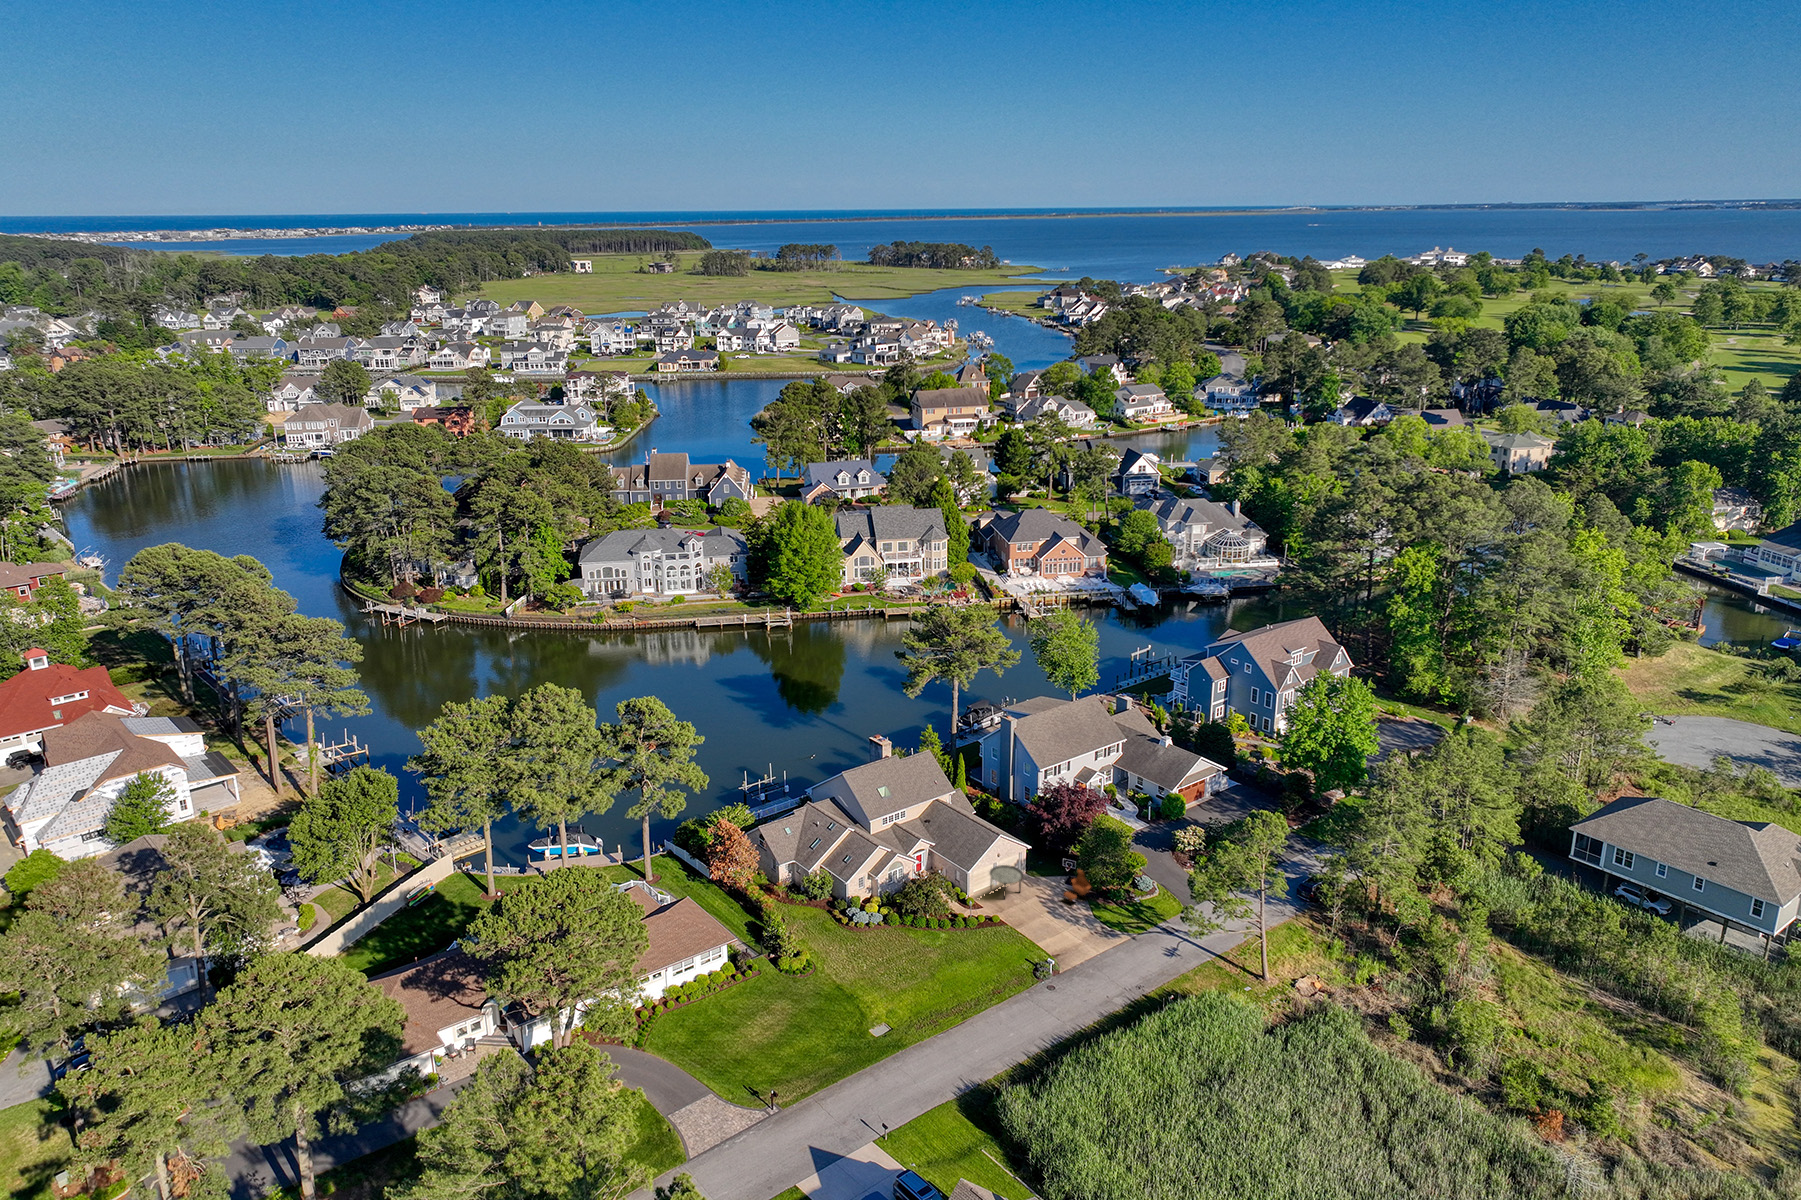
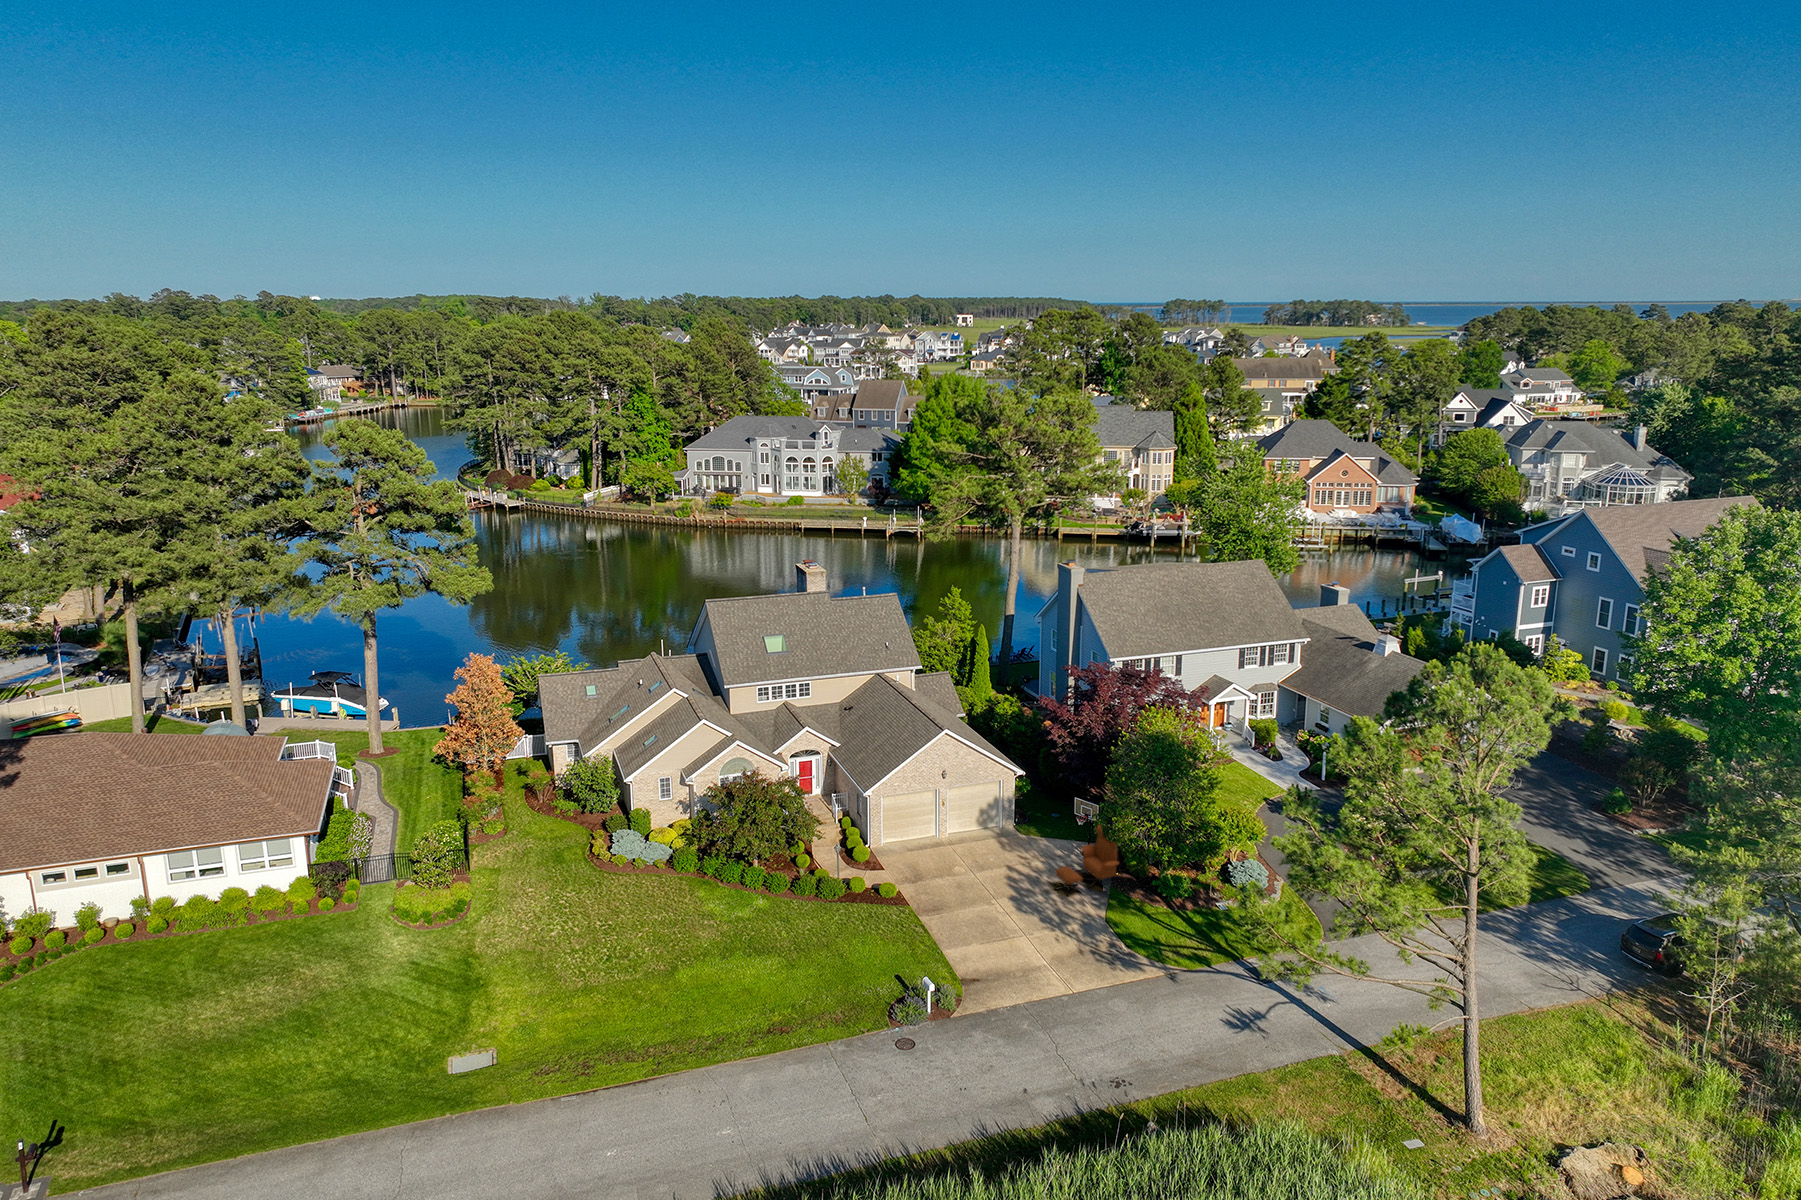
round table: present [990,865,1023,898] -> none [914,800,984,864]

